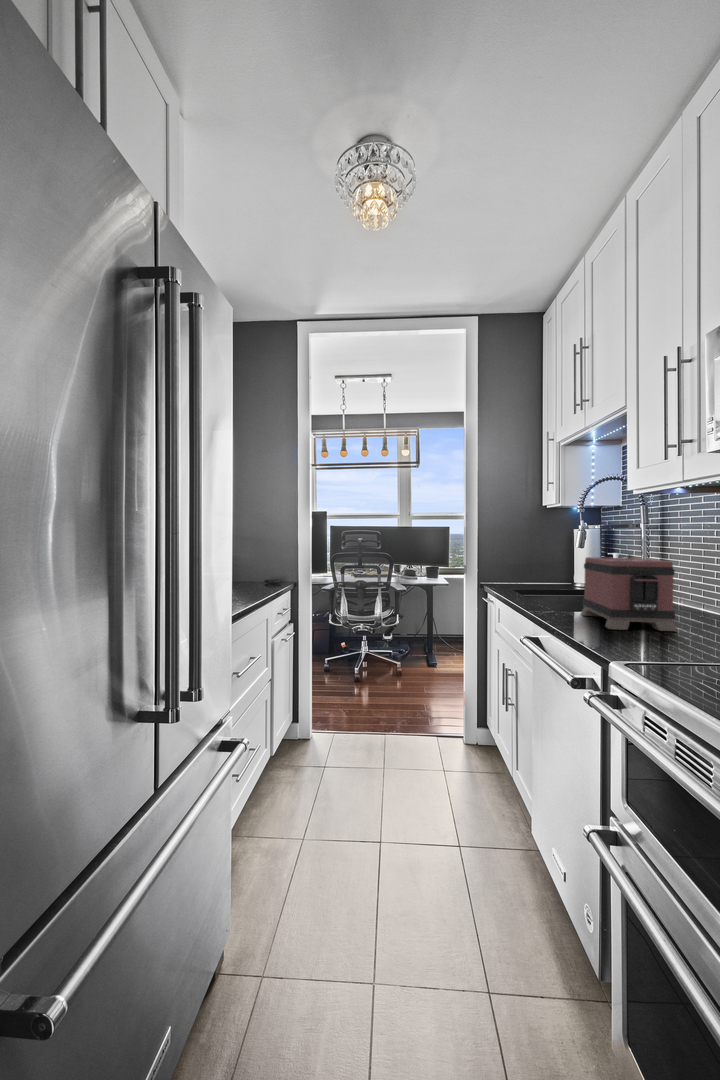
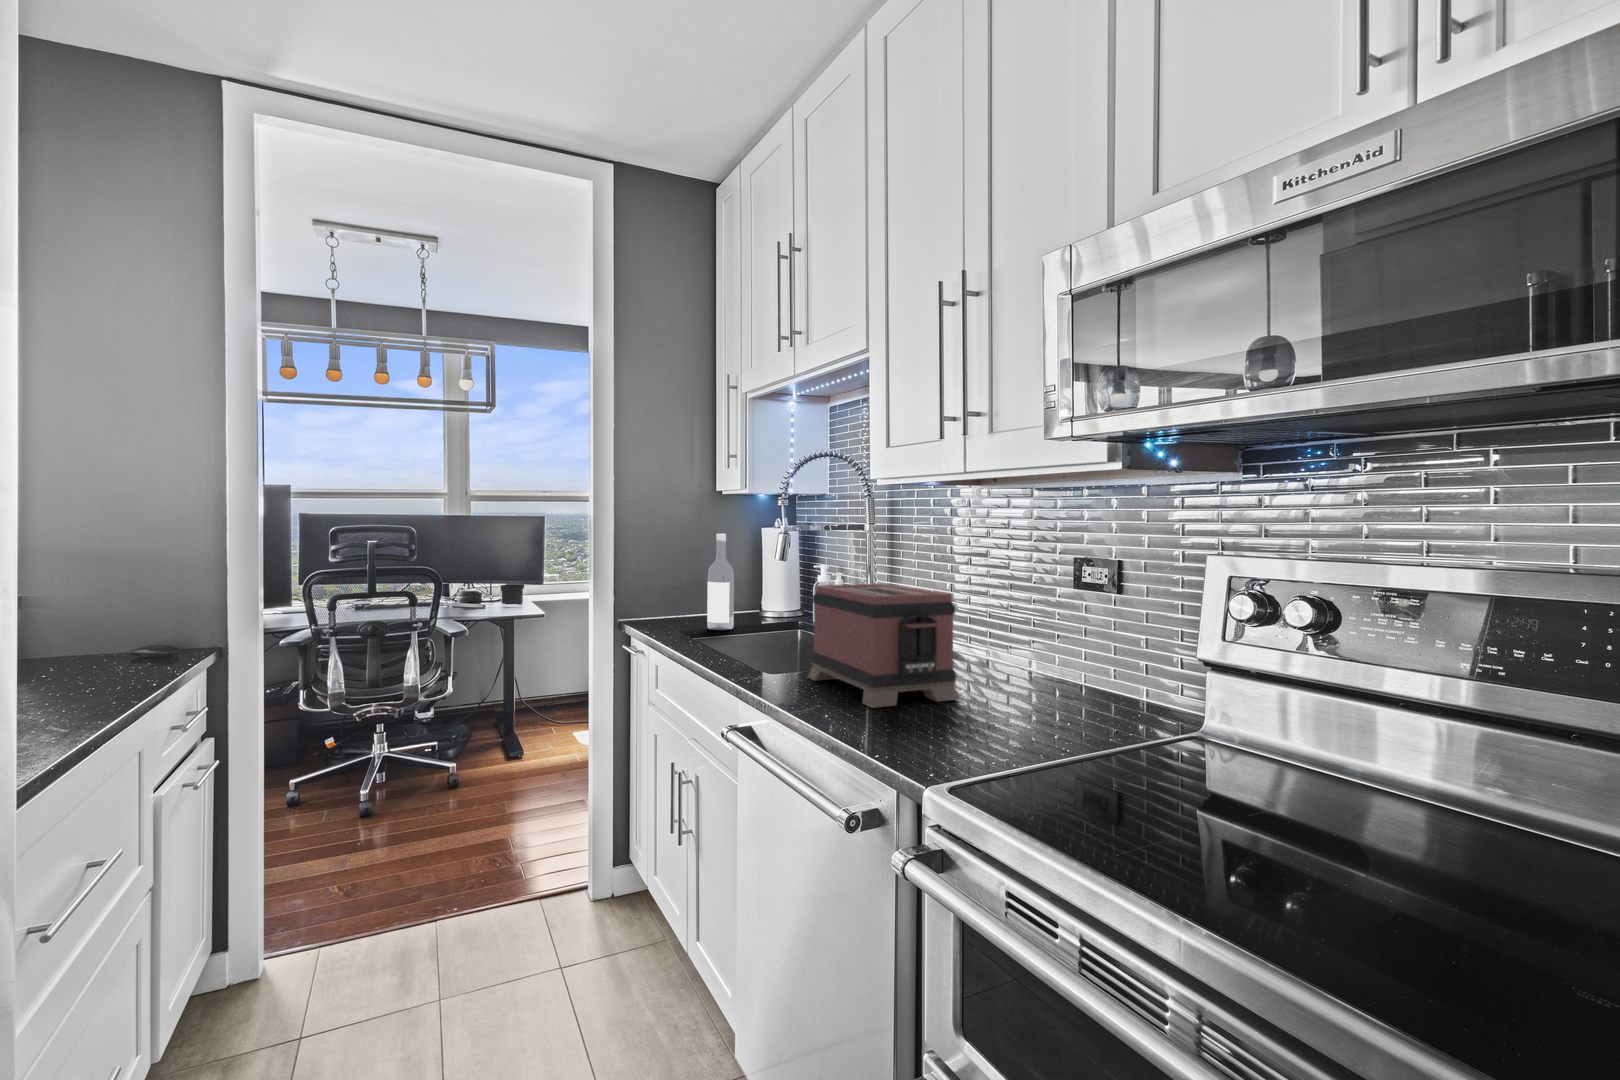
wine bottle: none [534,531,552,591] -> present [707,534,734,630]

